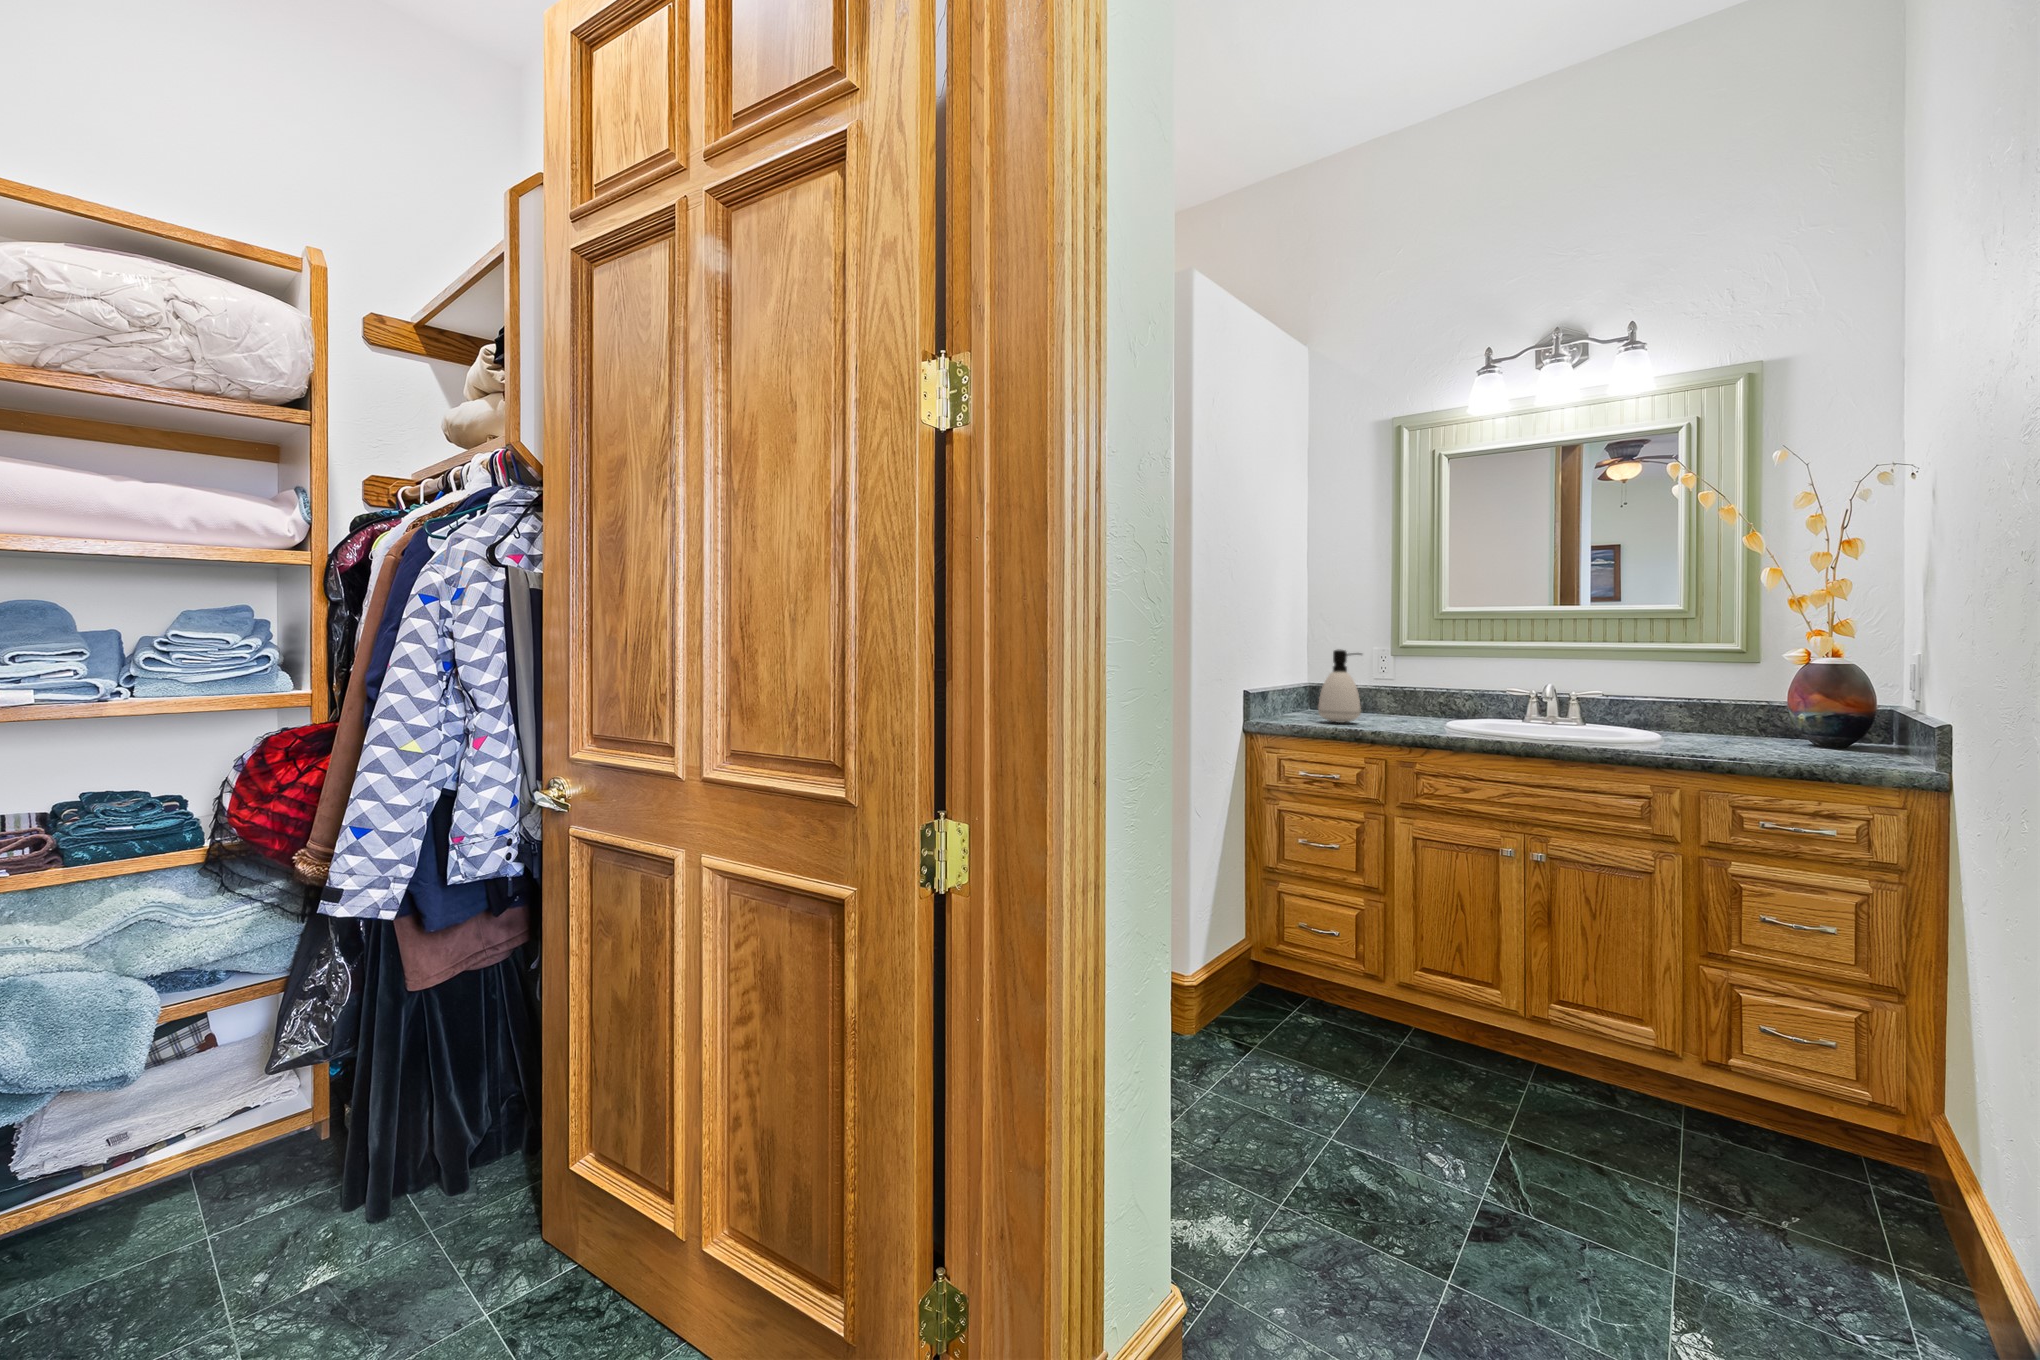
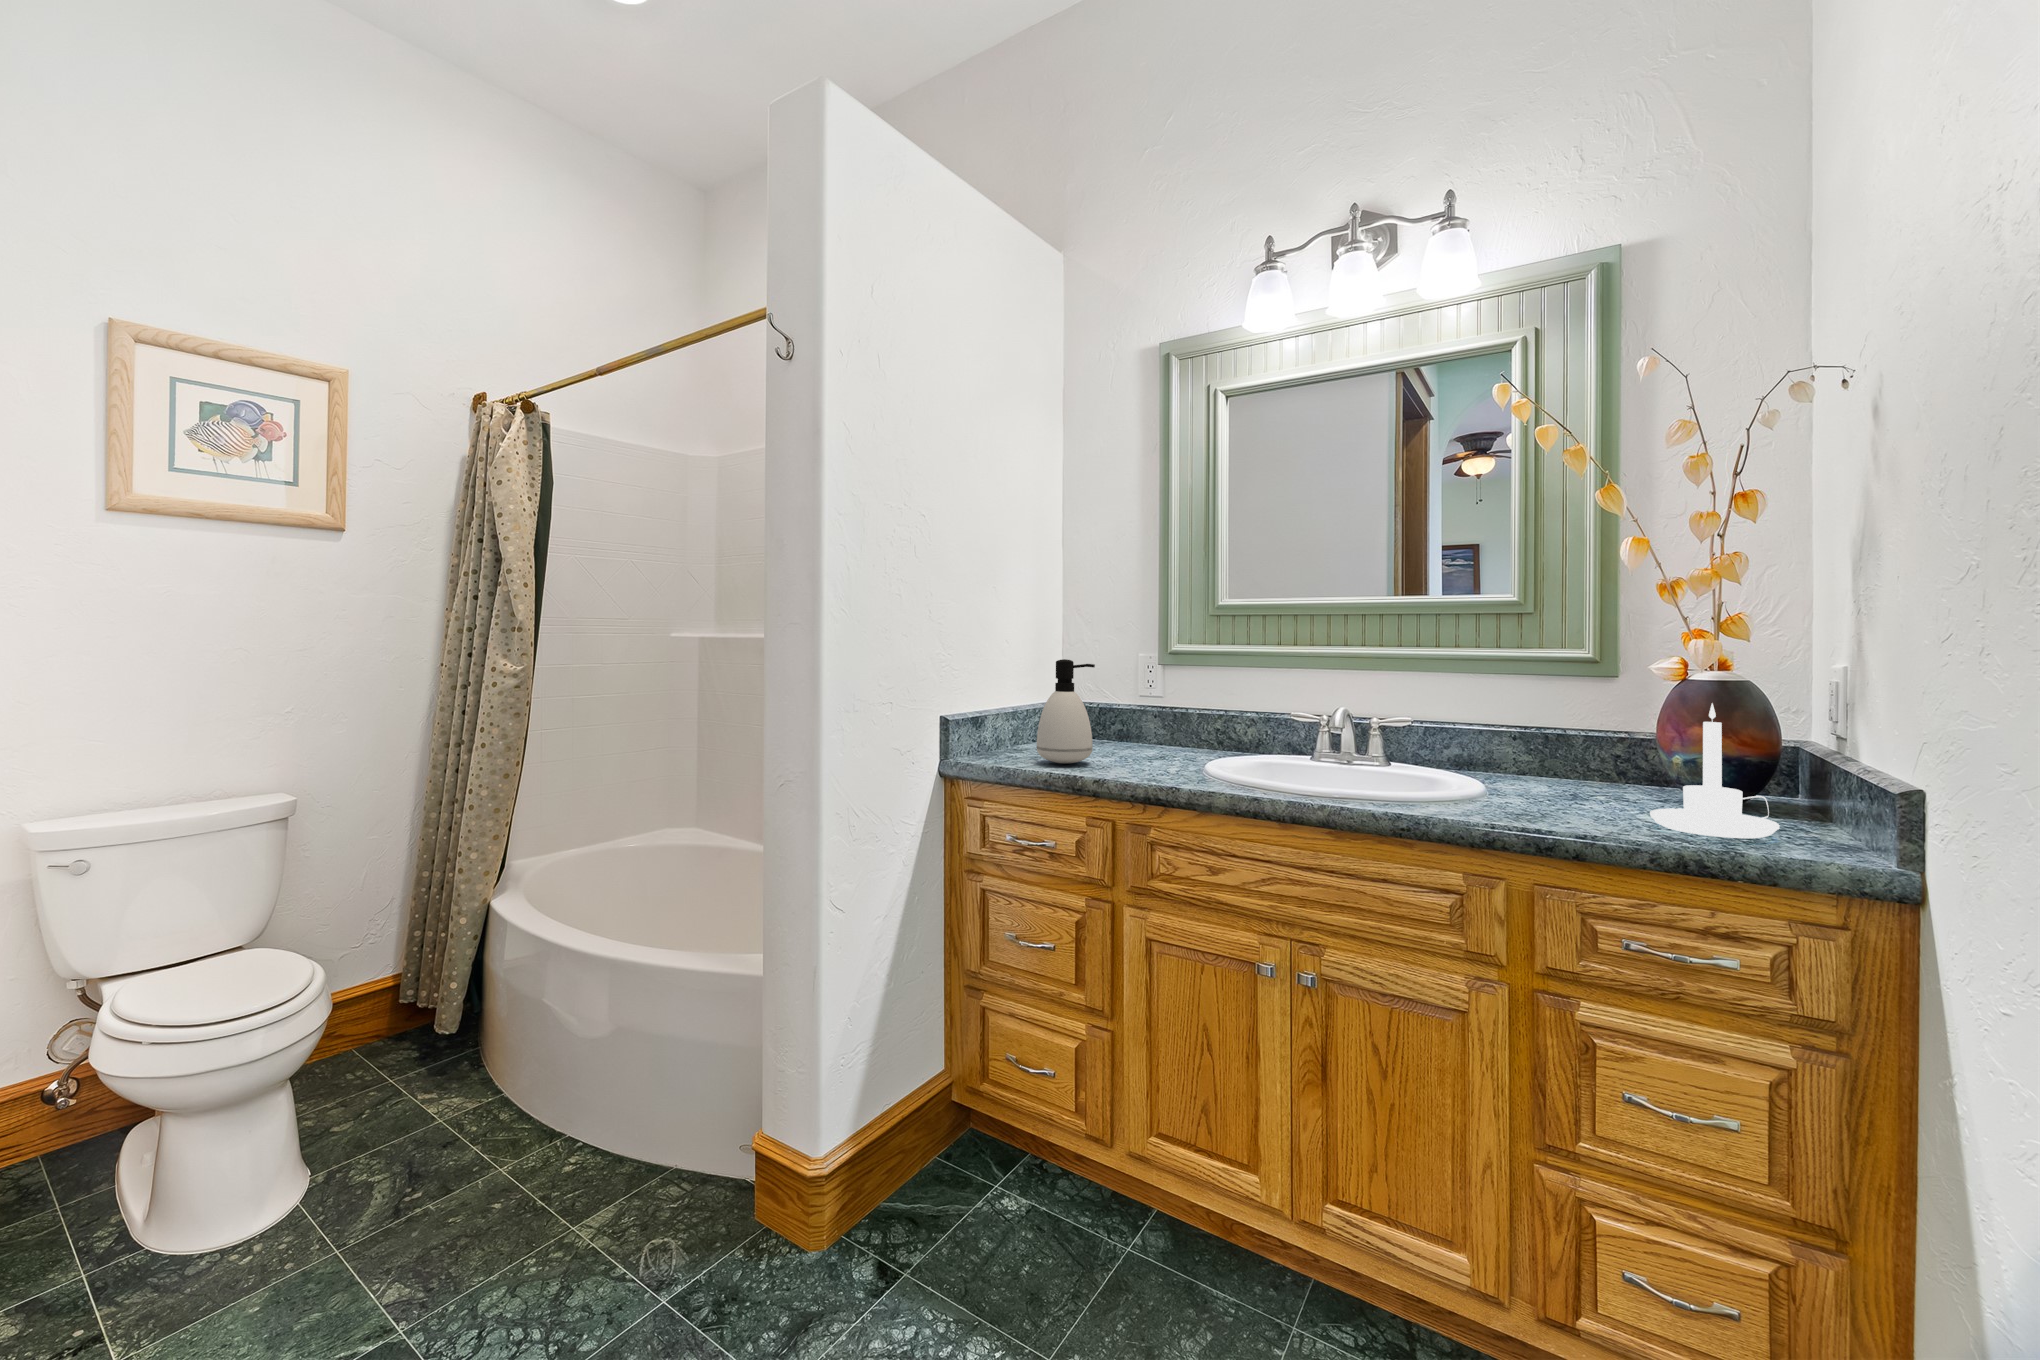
candle holder: none [1780,676,1866,759] -> present [1650,703,1780,838]

